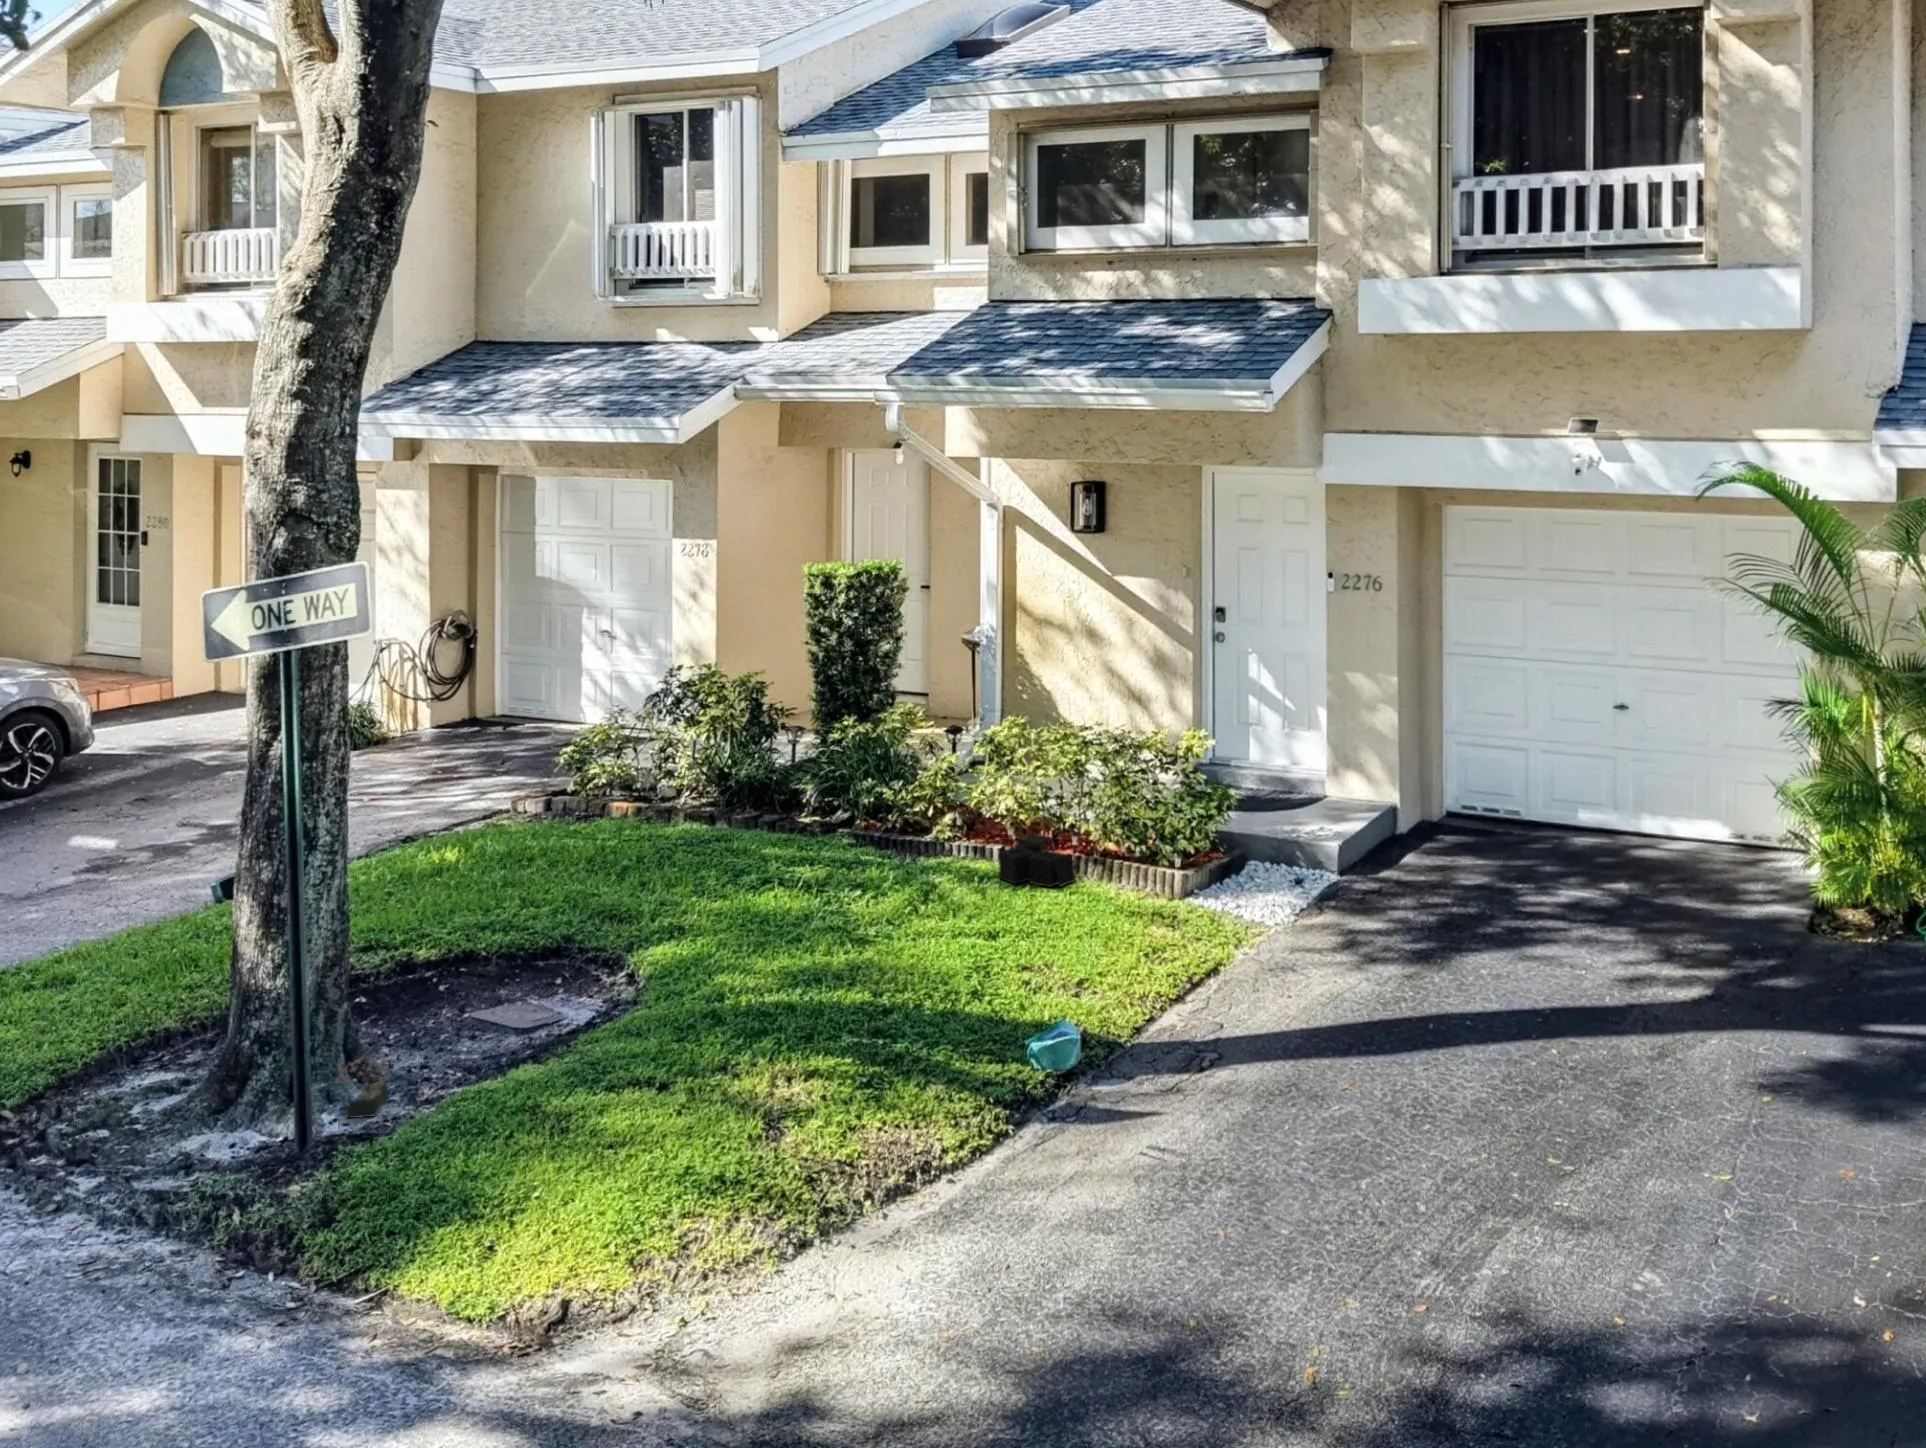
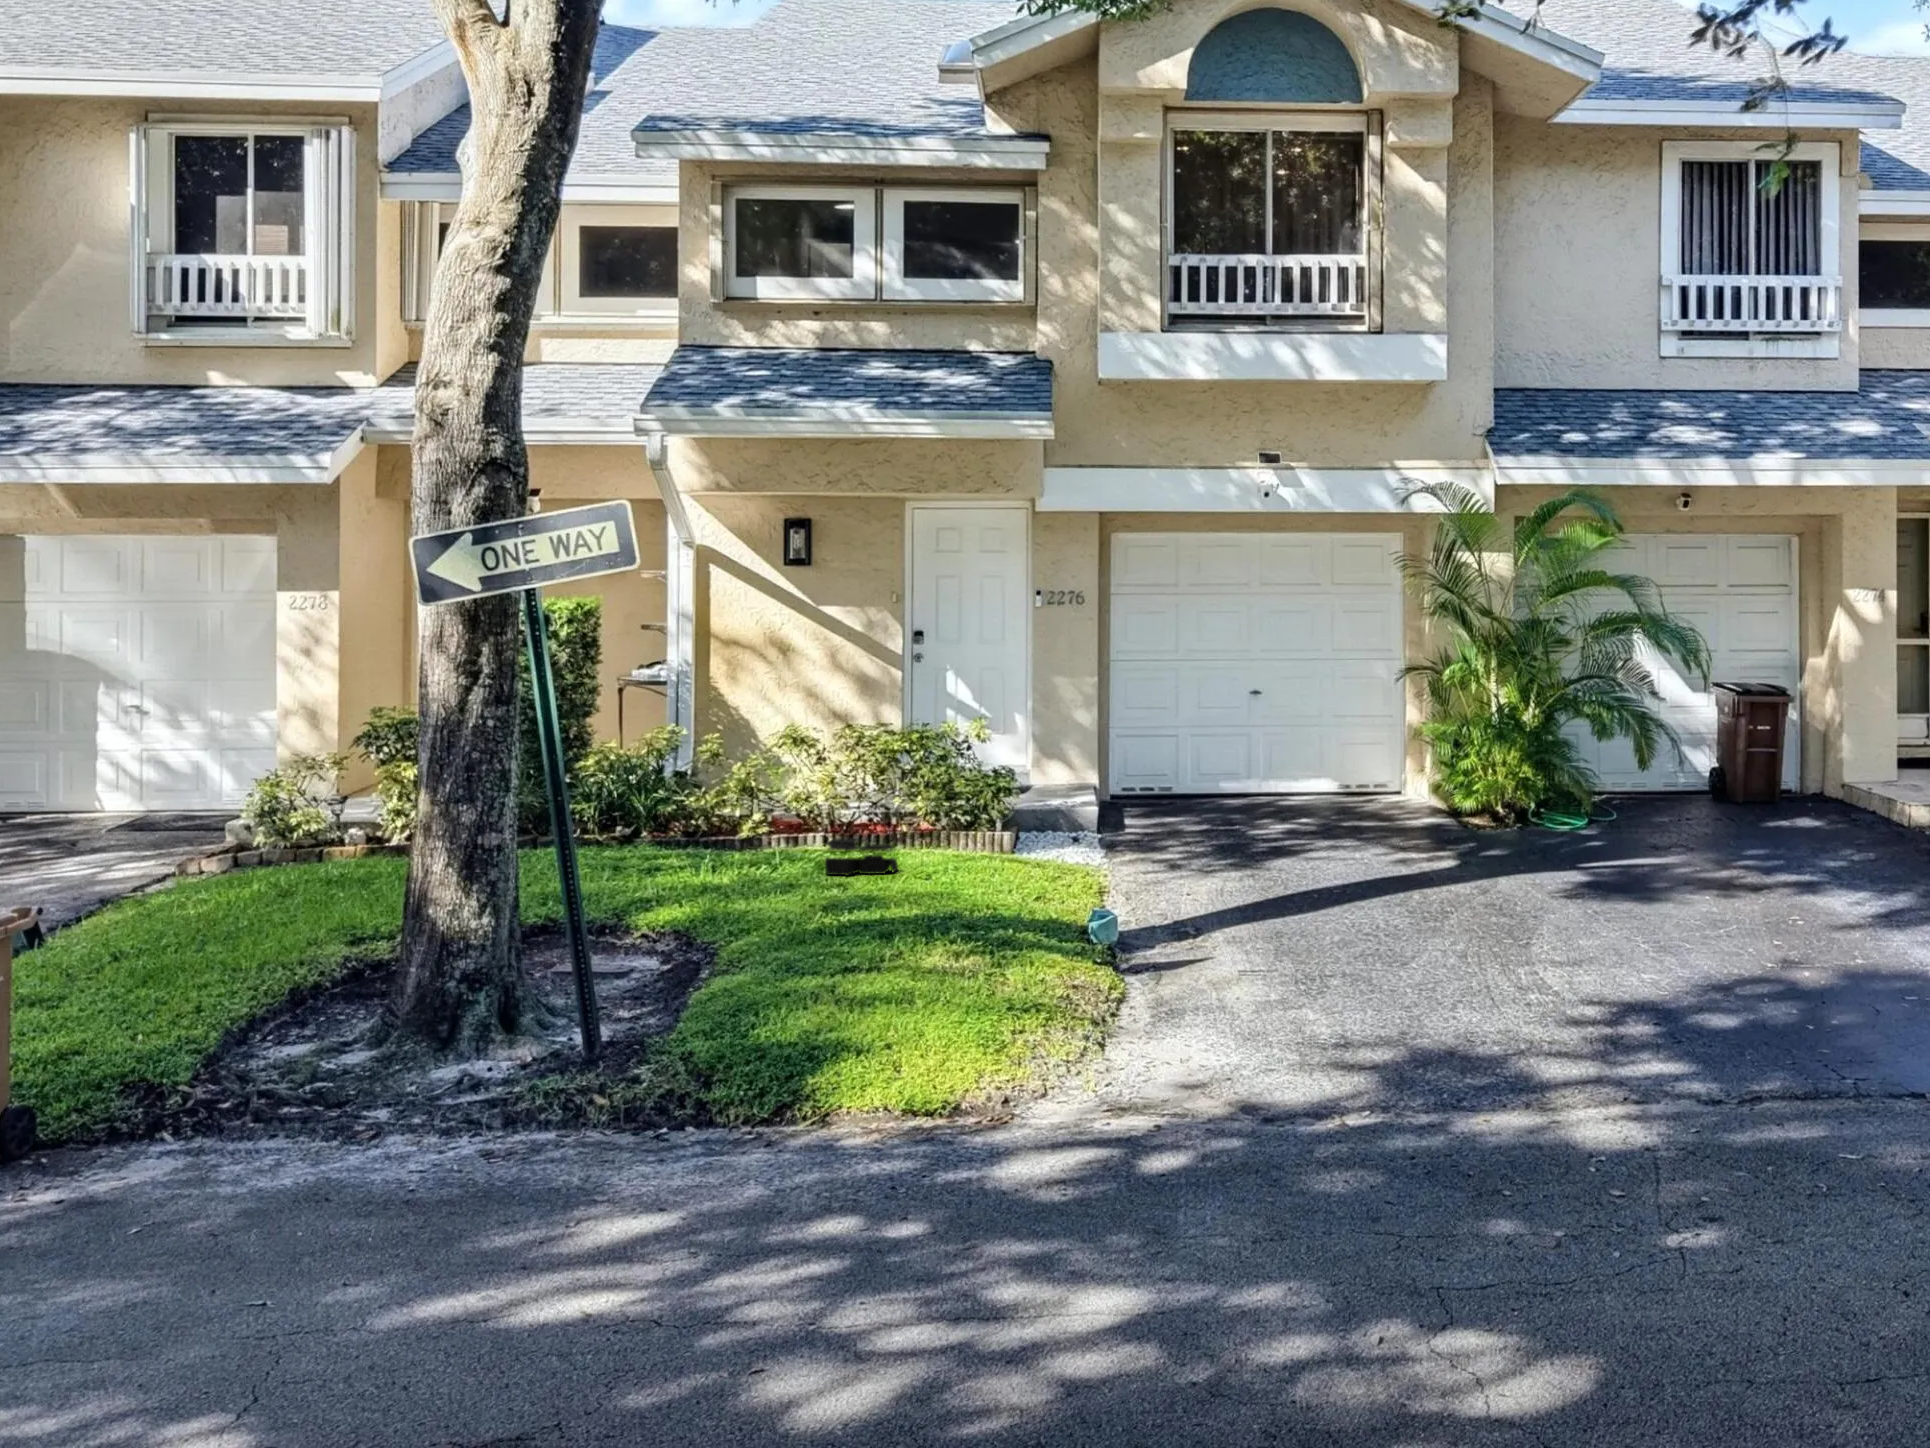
decorative plant: present [336,1053,389,1118] -> none [541,964,604,1026]

